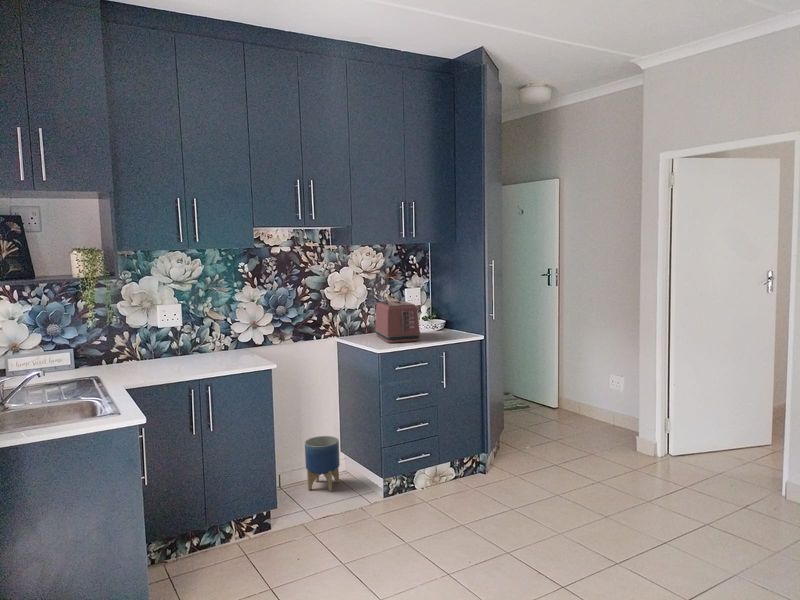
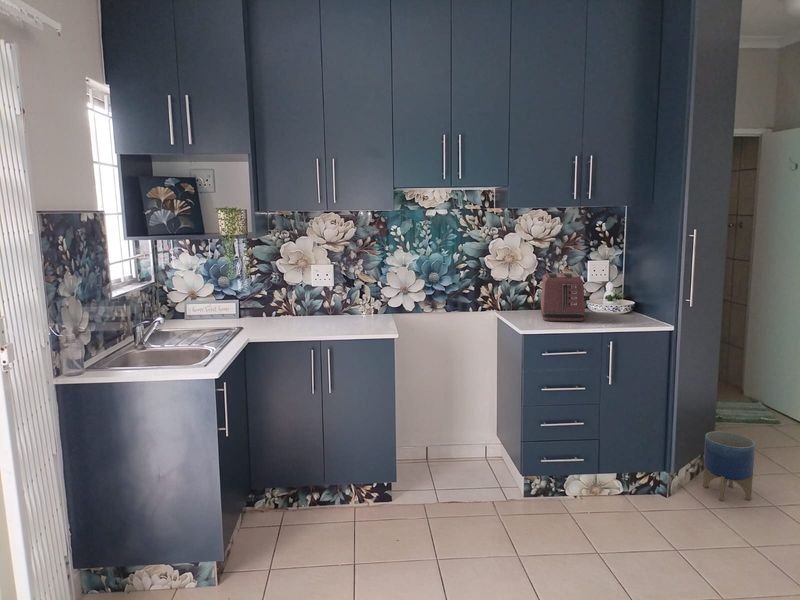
planter: present [305,436,340,491] -> present [703,431,755,501]

